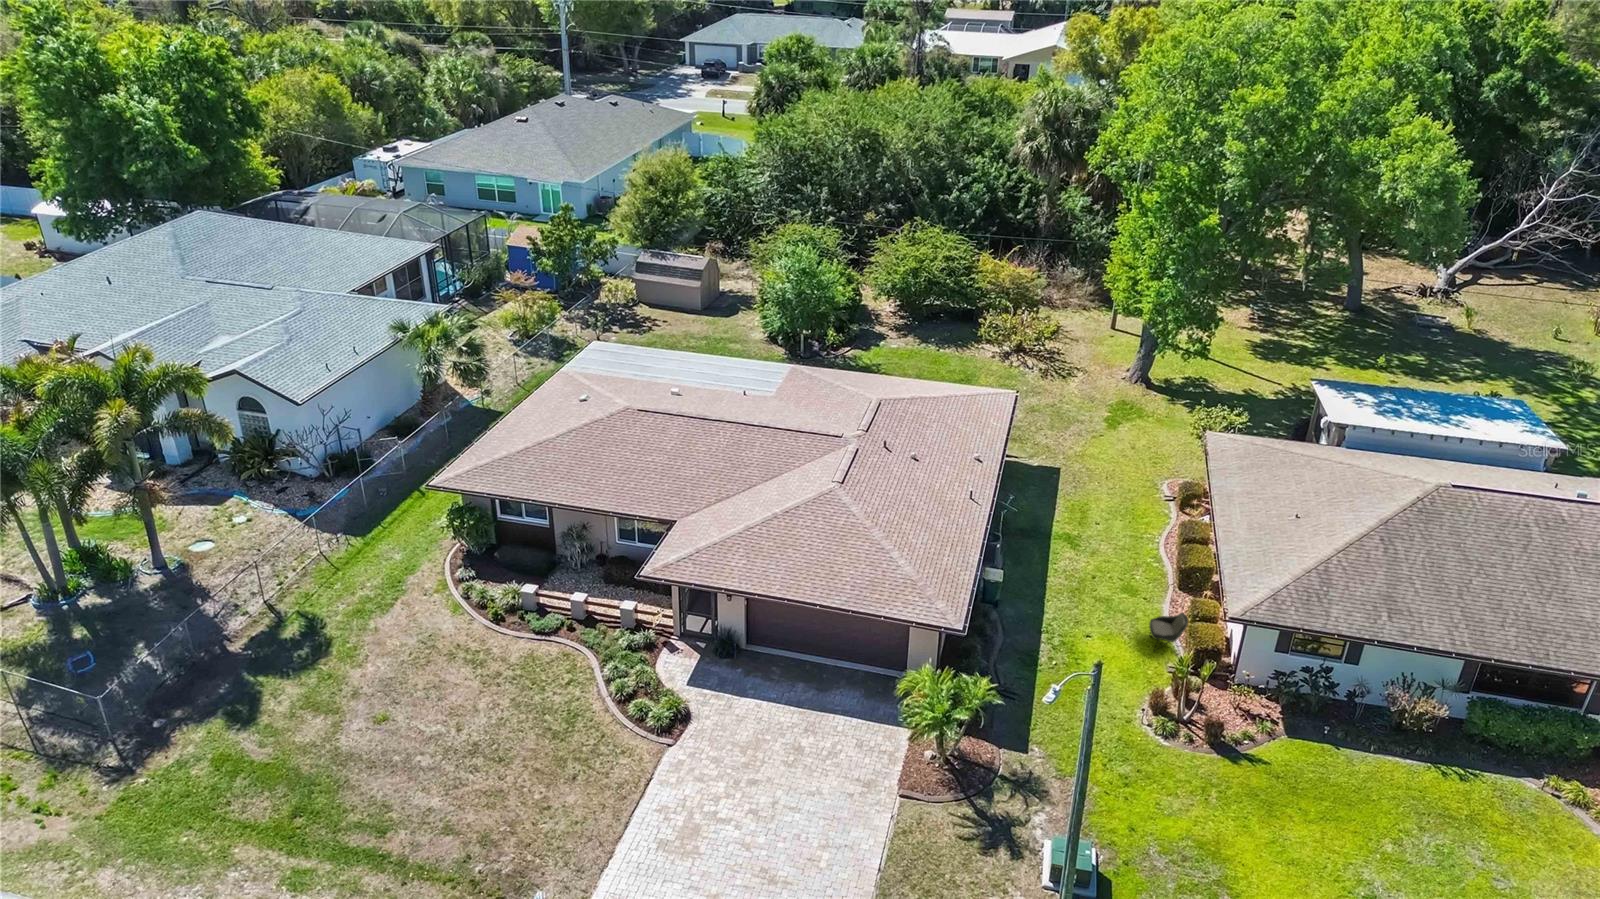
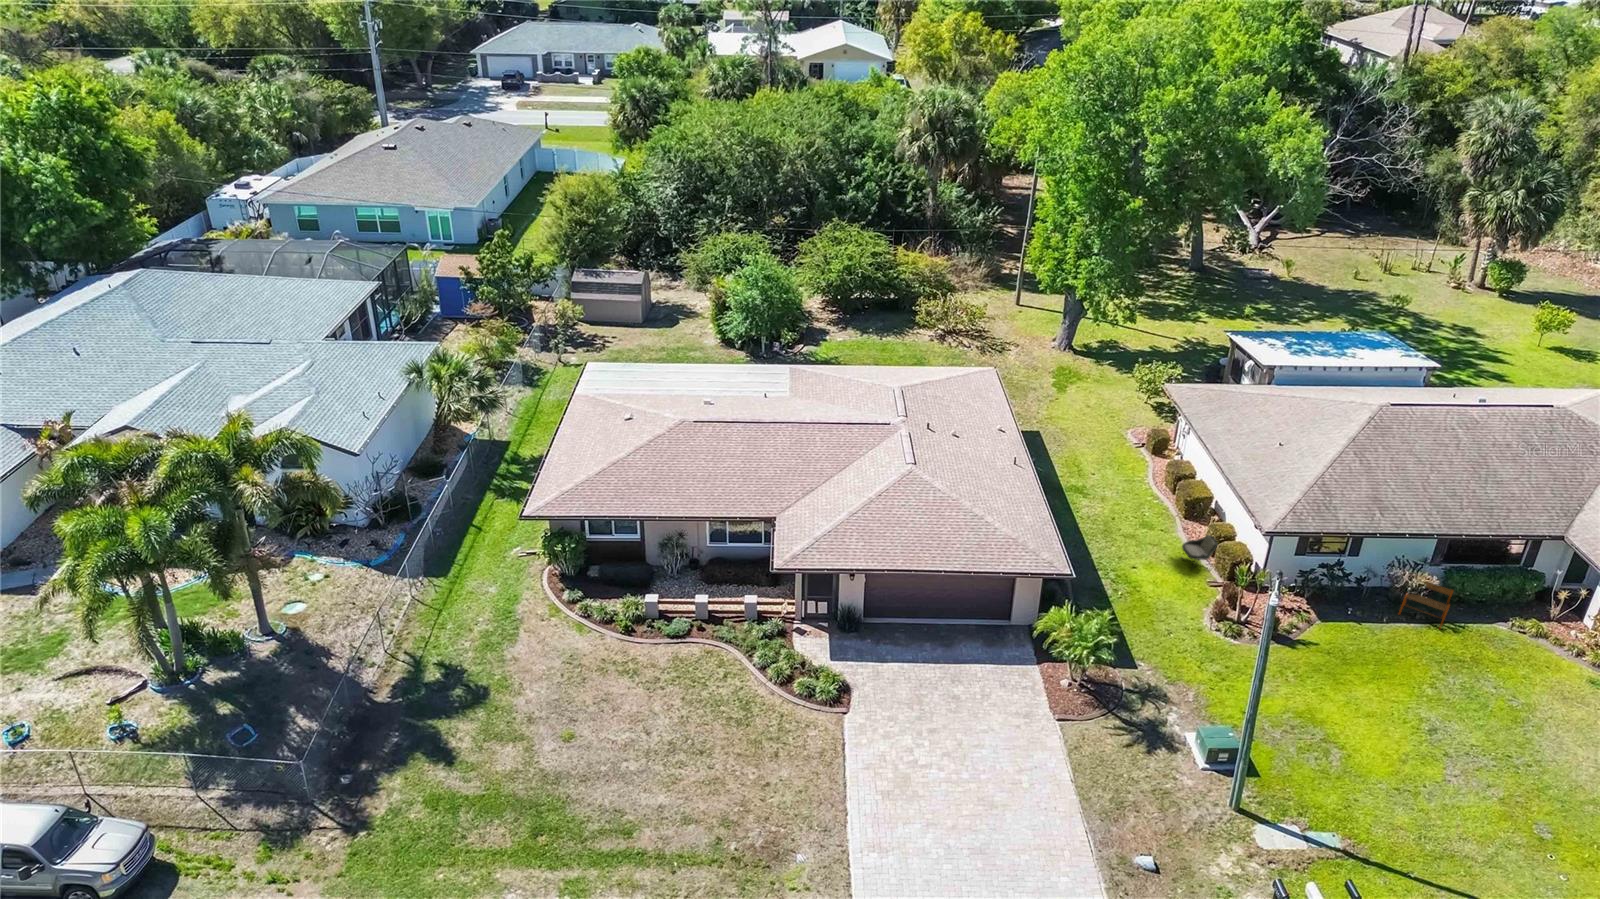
bench: none [1395,703,1467,773] -> present [1399,582,1453,629]

